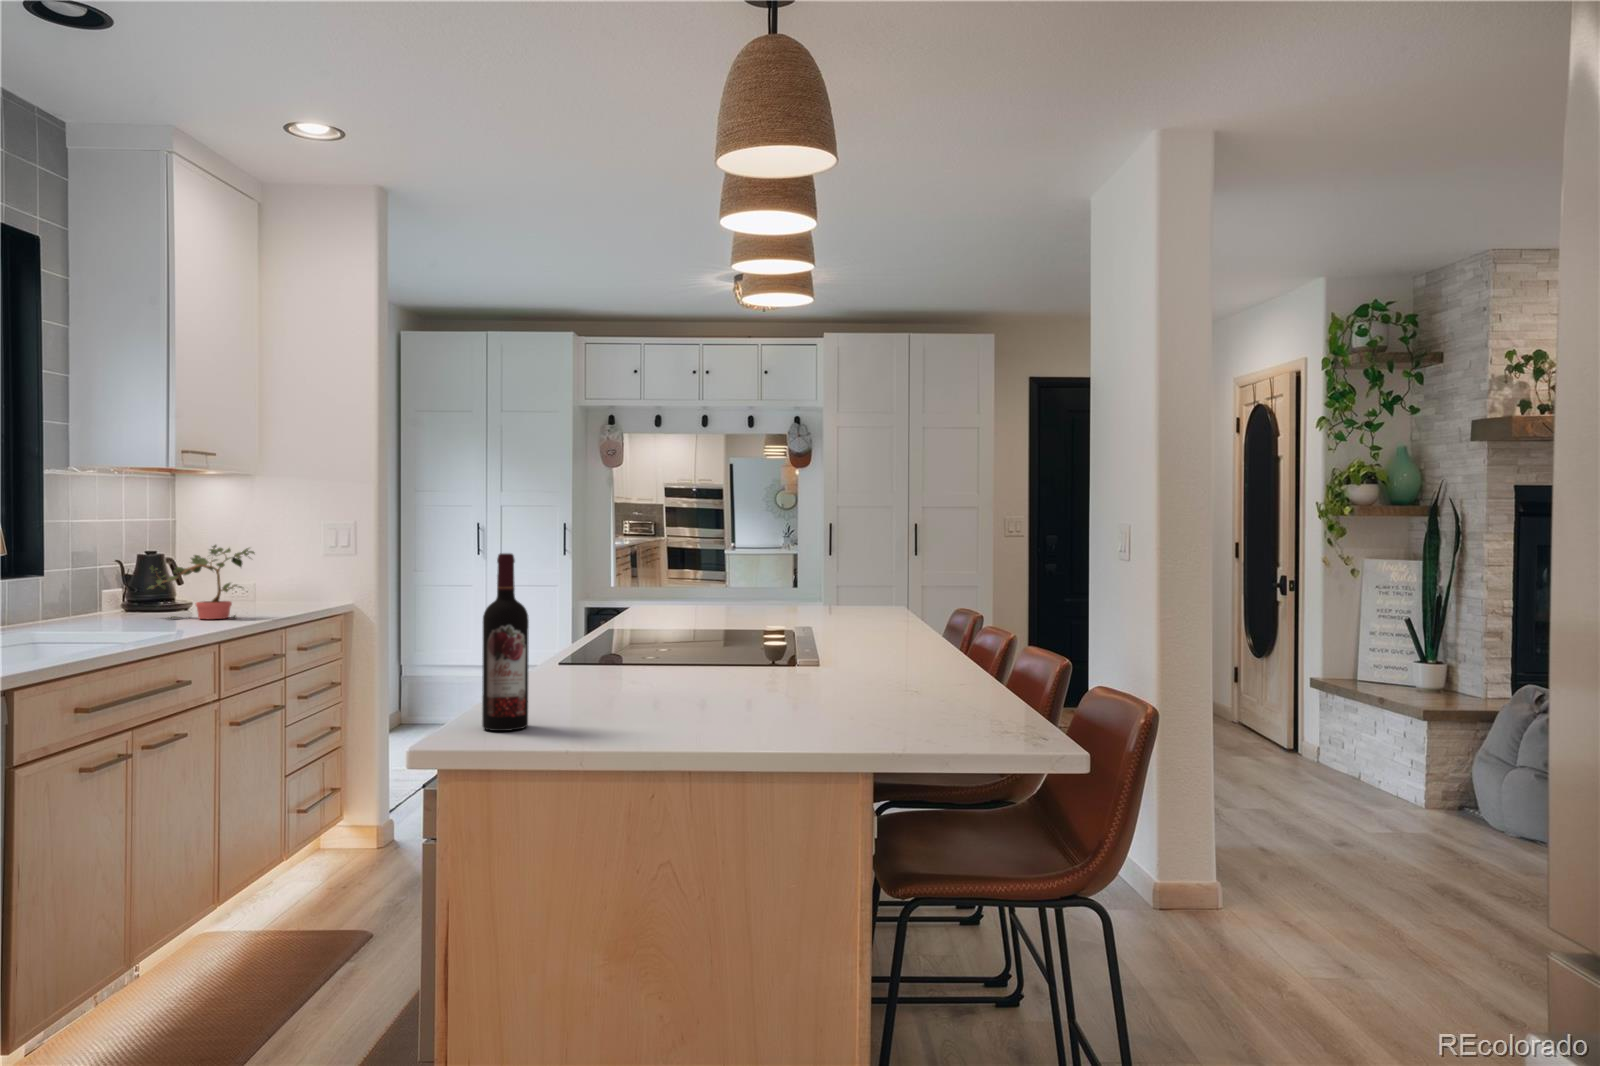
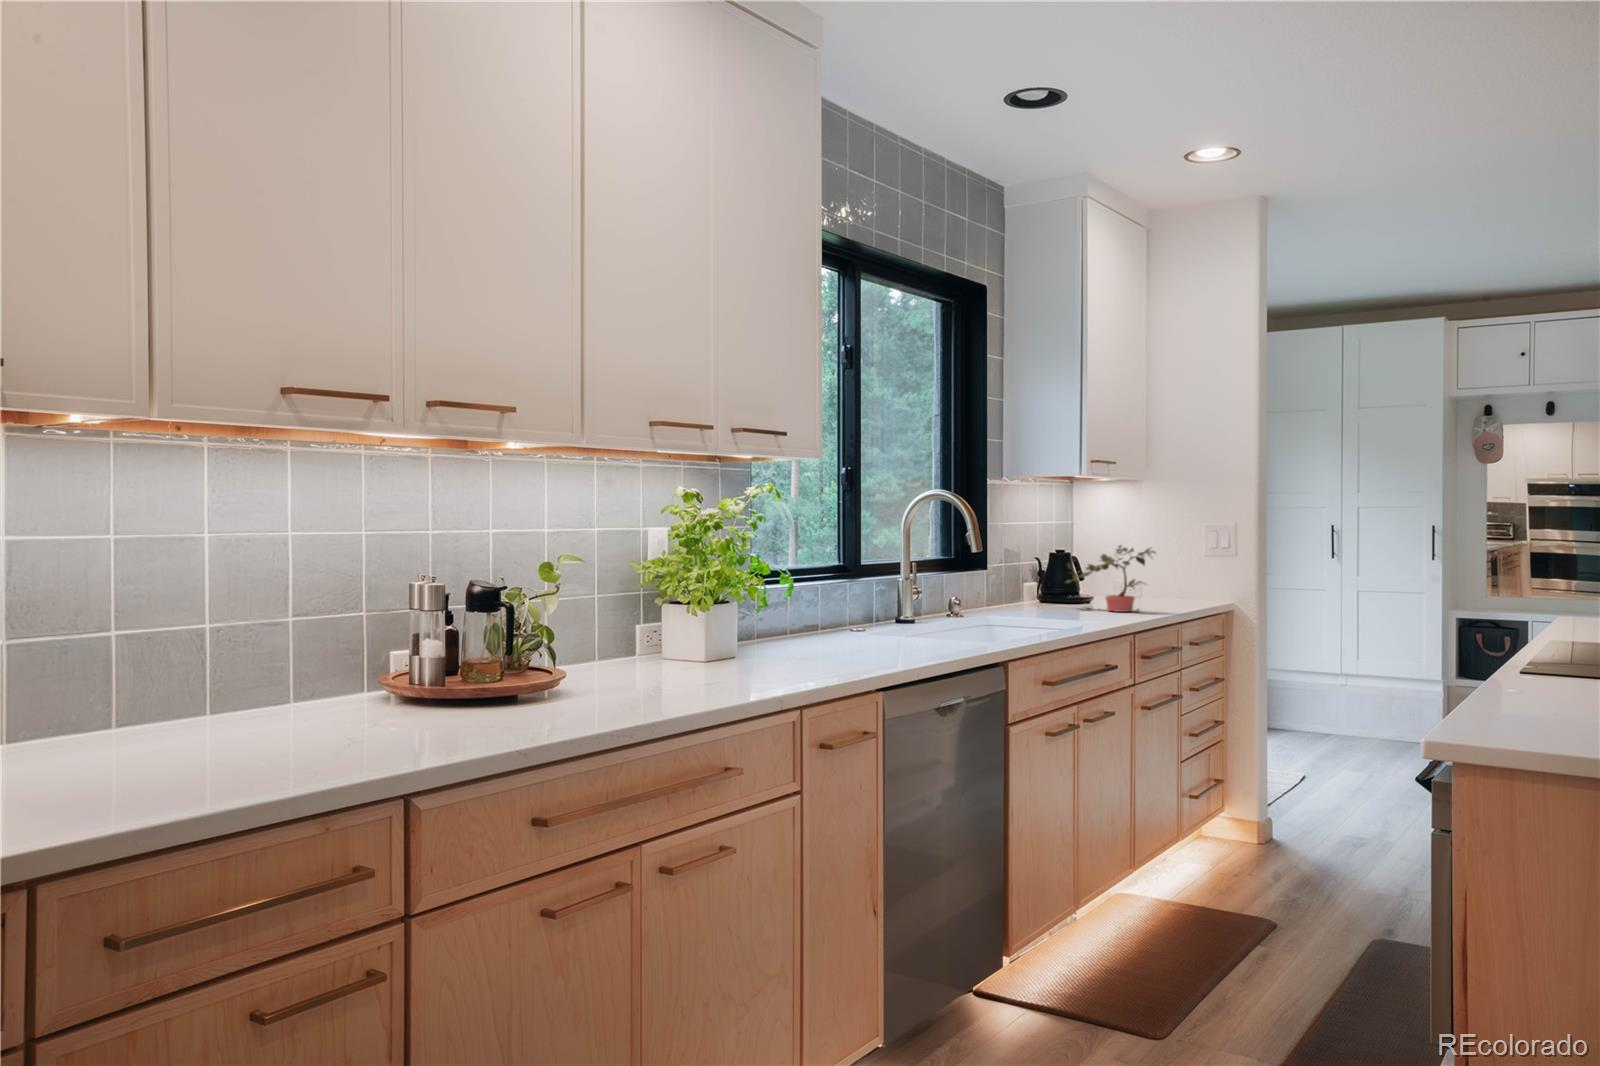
wine bottle: present [482,553,529,731] -> none [1501,549,1560,742]

